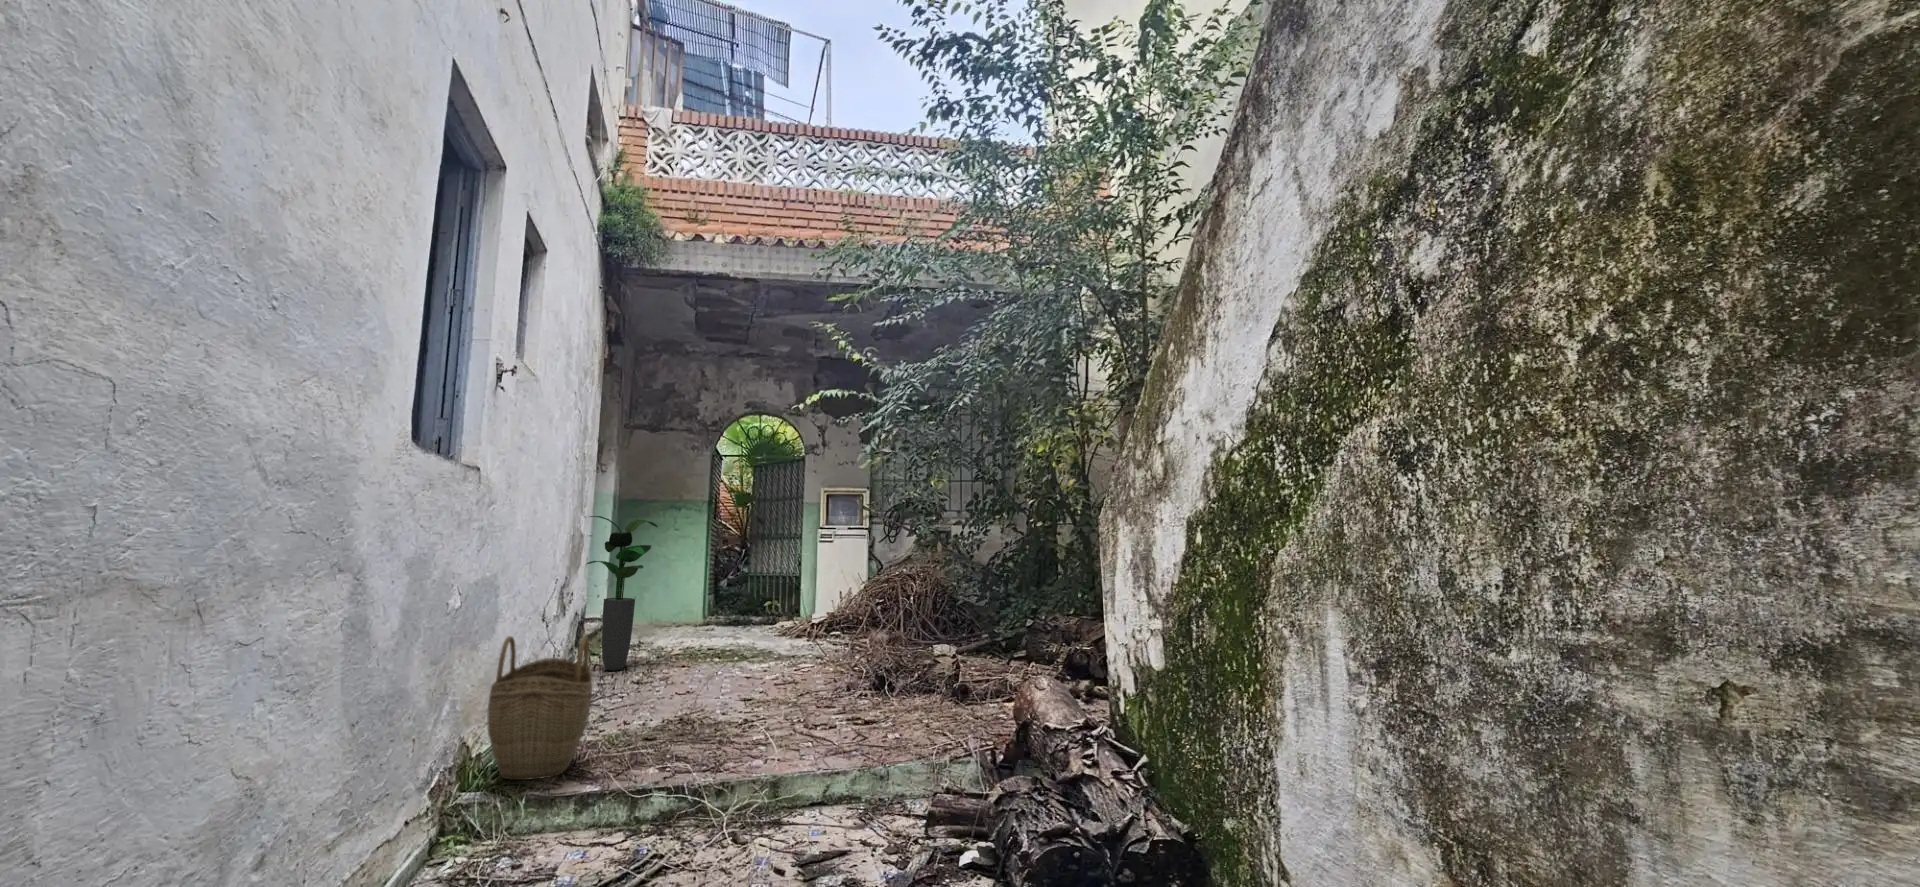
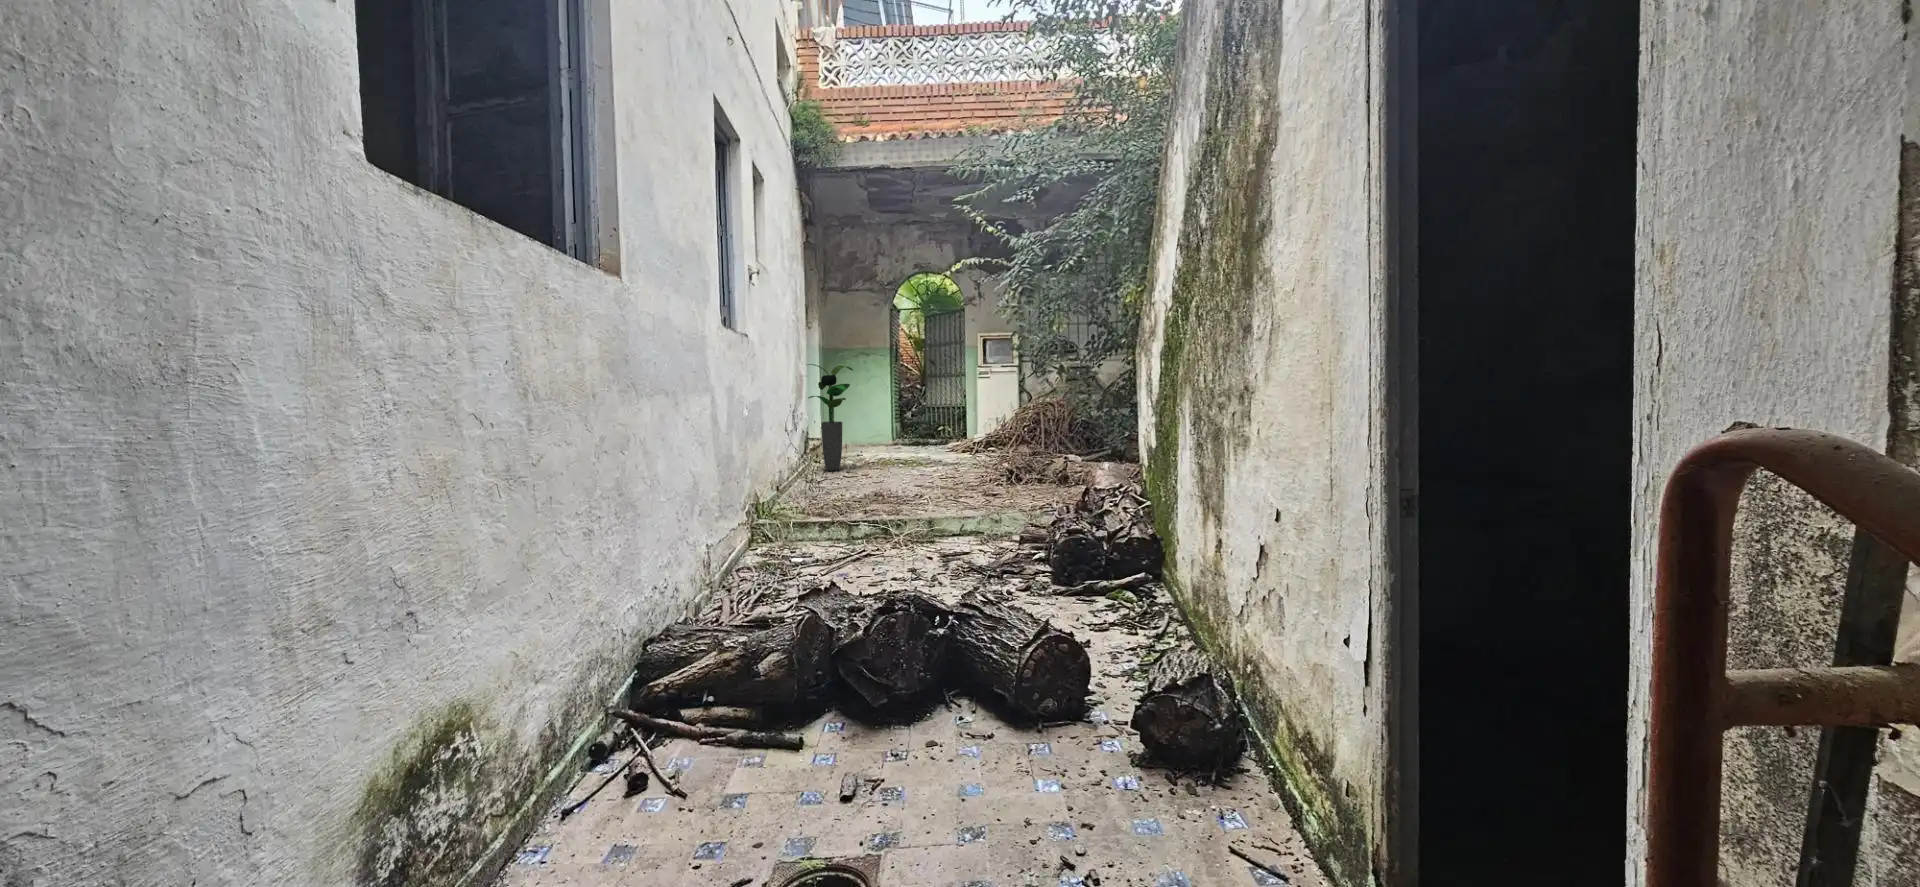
woven basket: present [487,636,592,780] -> none [768,438,823,519]

